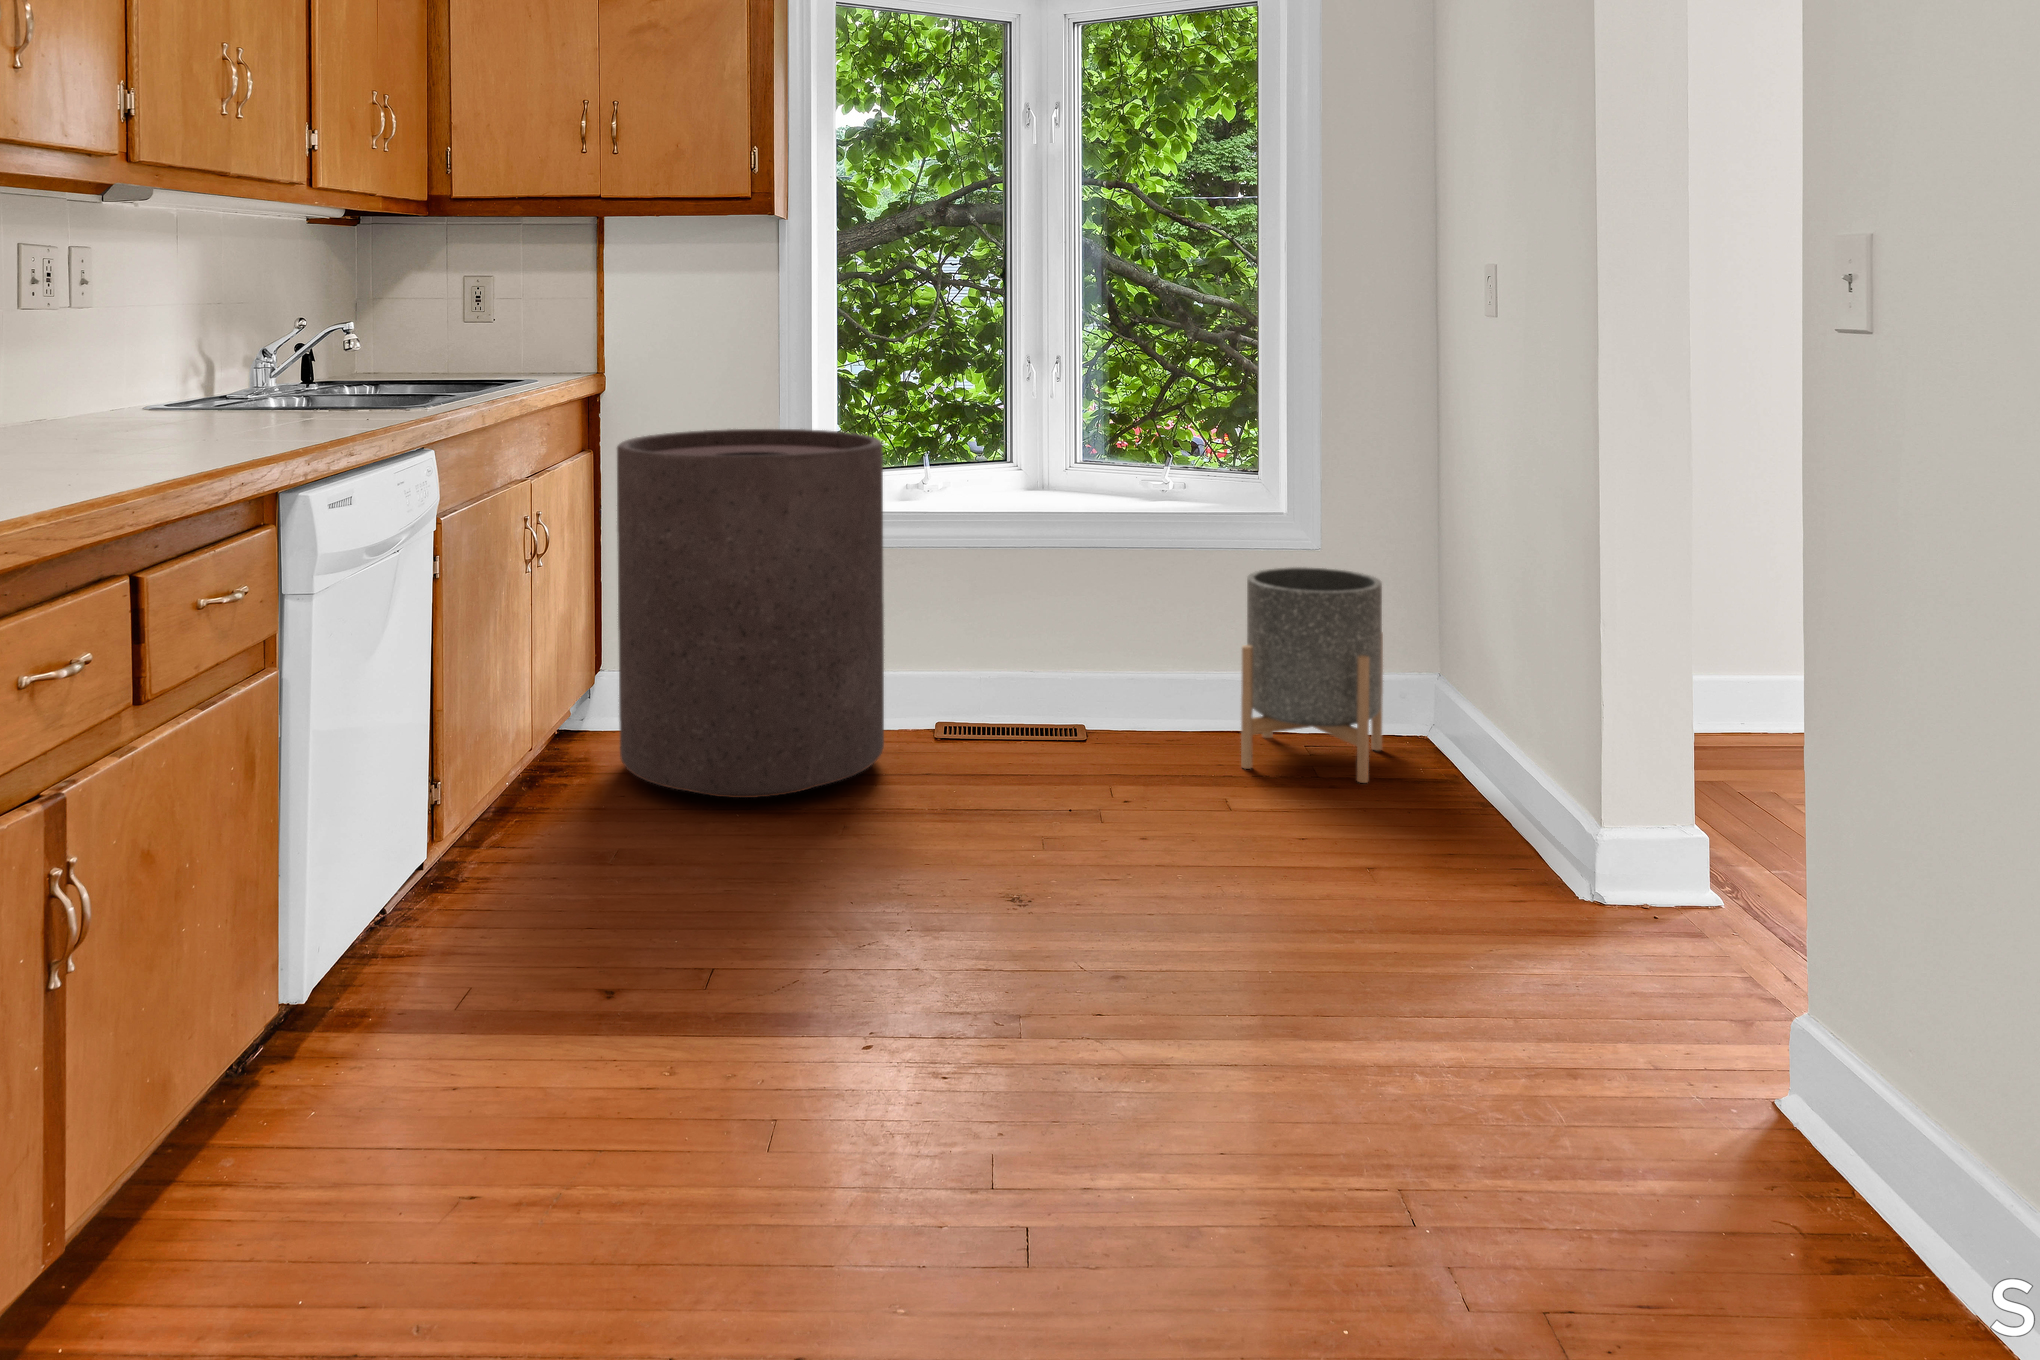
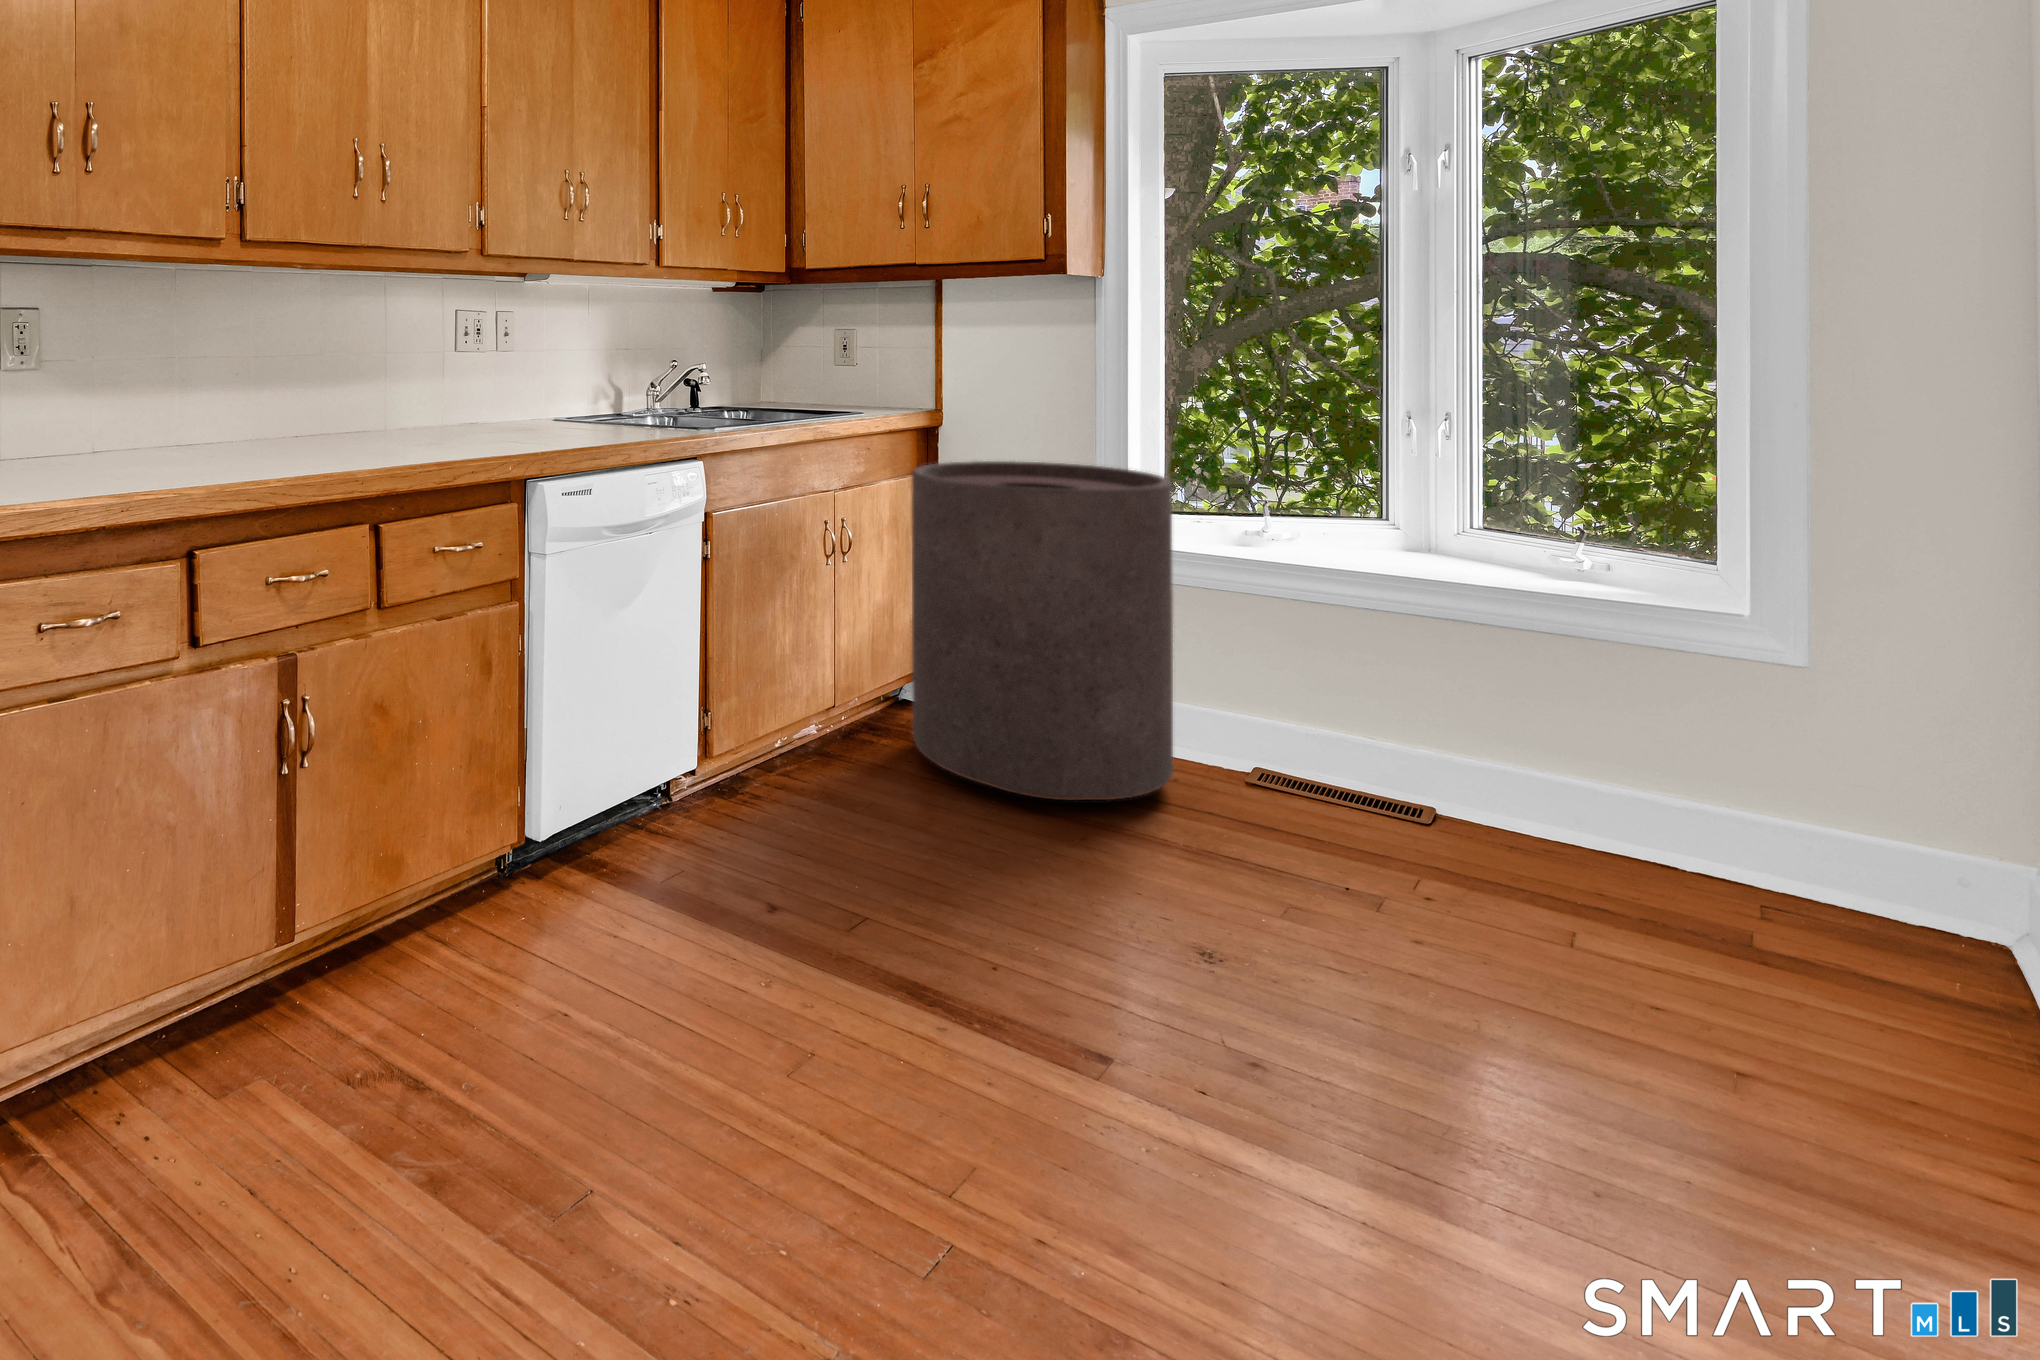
planter: present [1241,567,1383,783] -> none [1658,686,1947,998]

